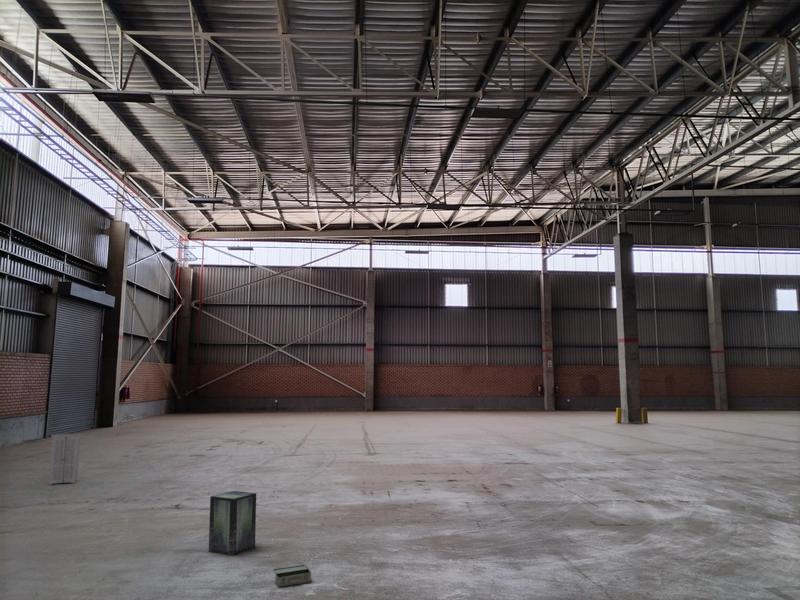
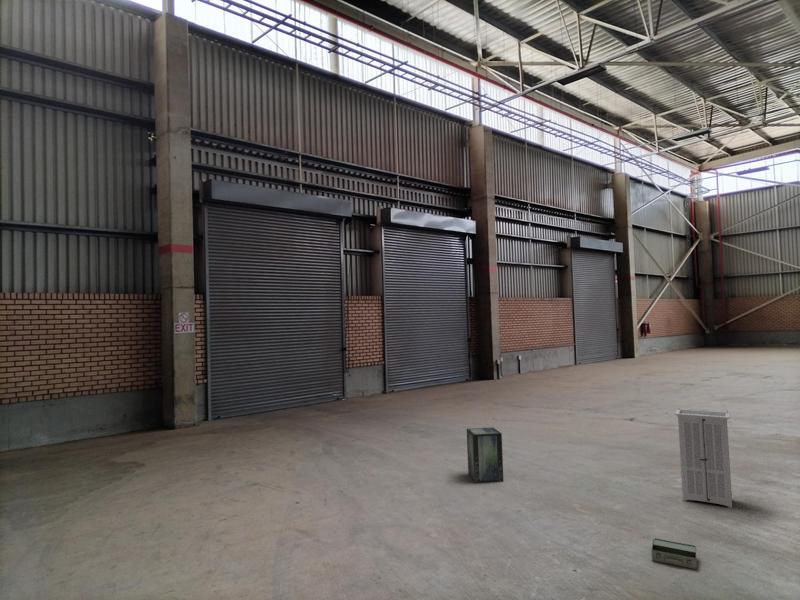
storage cabinet: present [49,433,81,485] -> present [675,409,732,508]
storage box: present [209,491,256,555] -> present [467,427,503,483]

